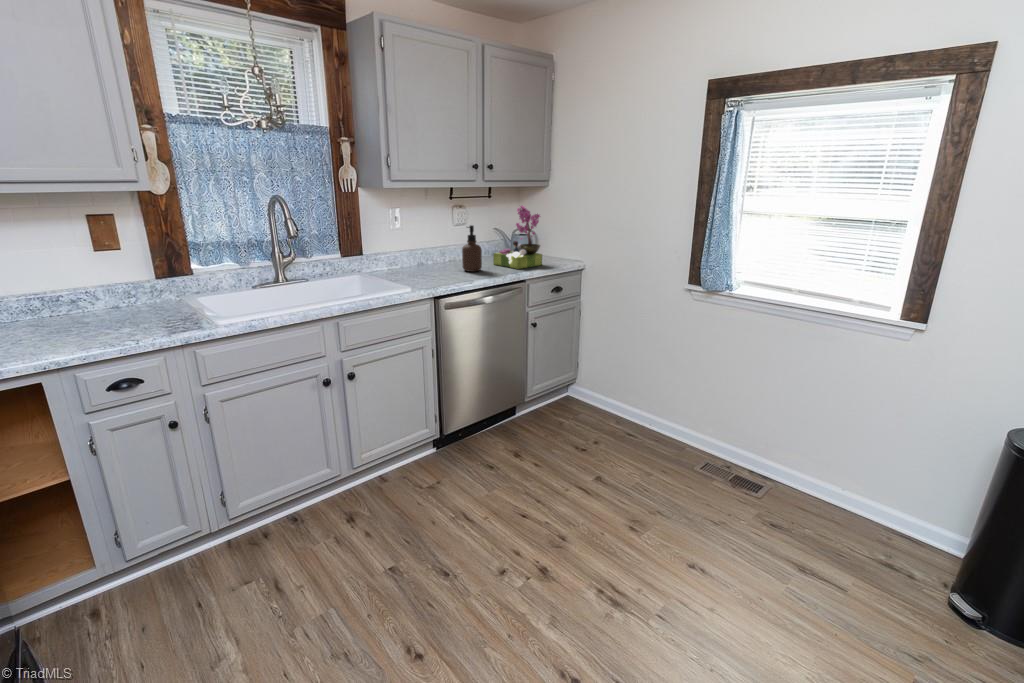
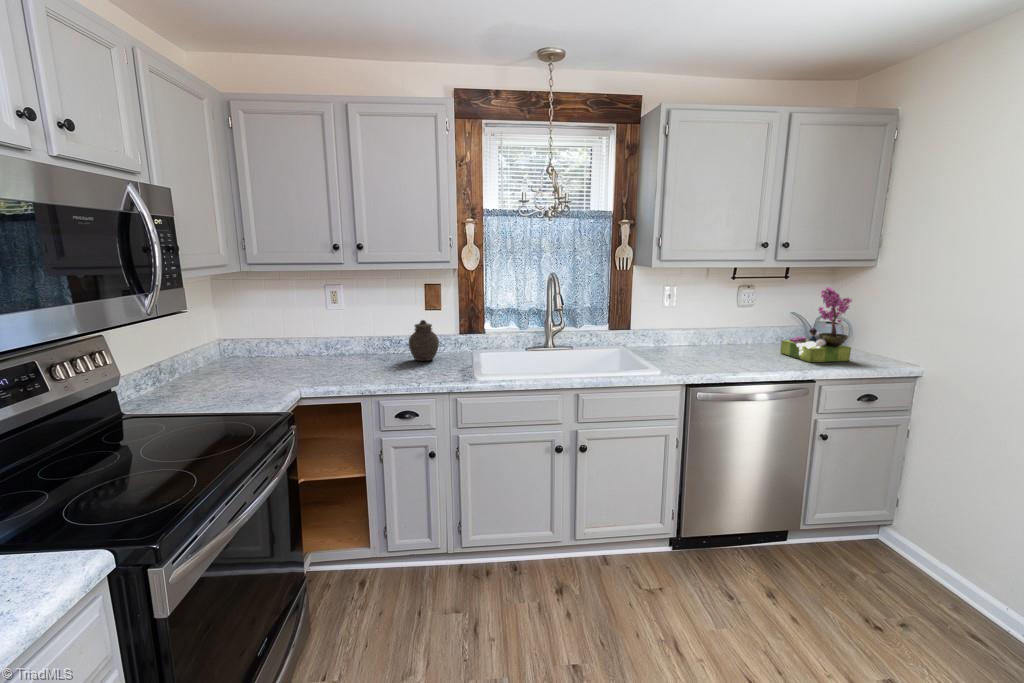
soap dispenser: present [462,225,482,272] -> none [736,308,762,359]
jar: none [83,263,134,318] -> present [409,320,439,361]

